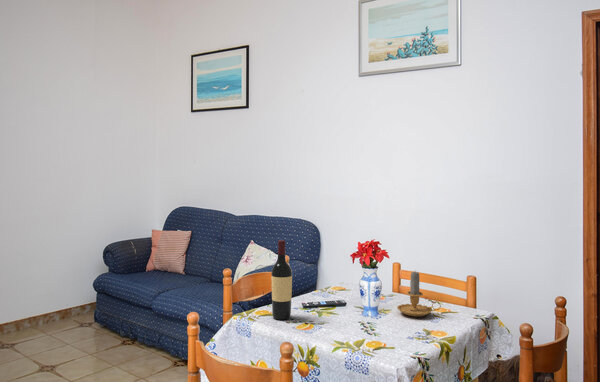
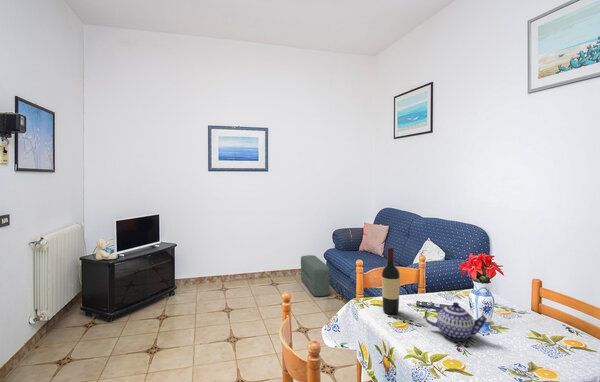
candle: present [397,272,441,317] -> none [511,294,567,345]
pouf: none [46,287,108,348] -> present [301,255,329,296]
teapot: none [328,289,386,327] -> present [425,302,487,341]

